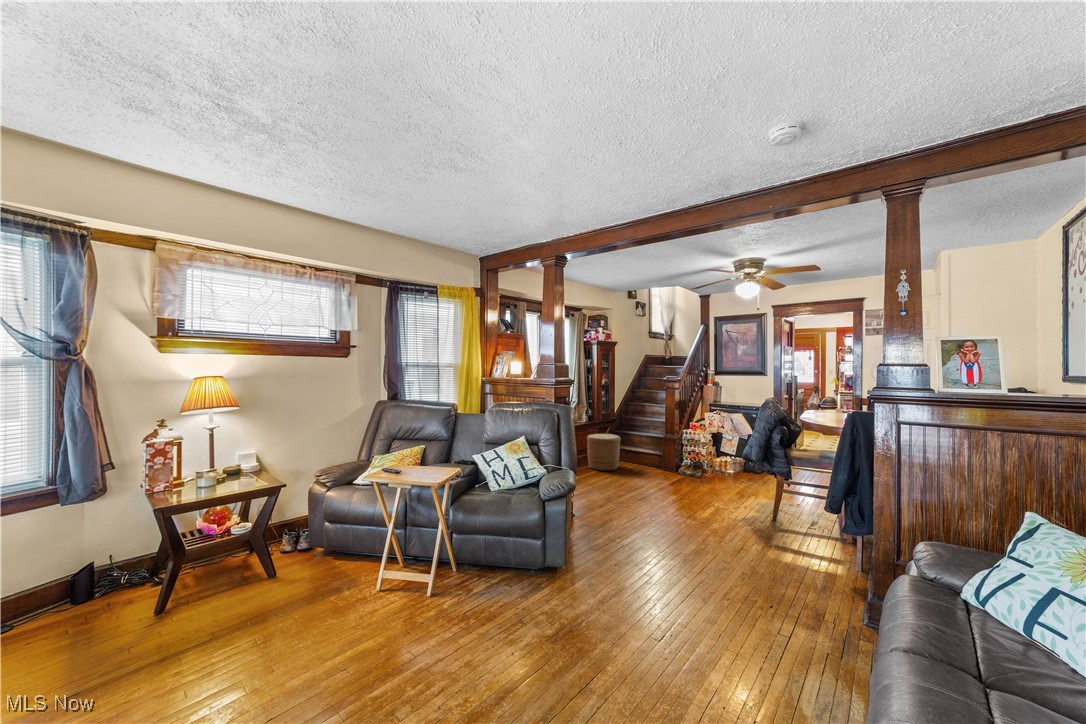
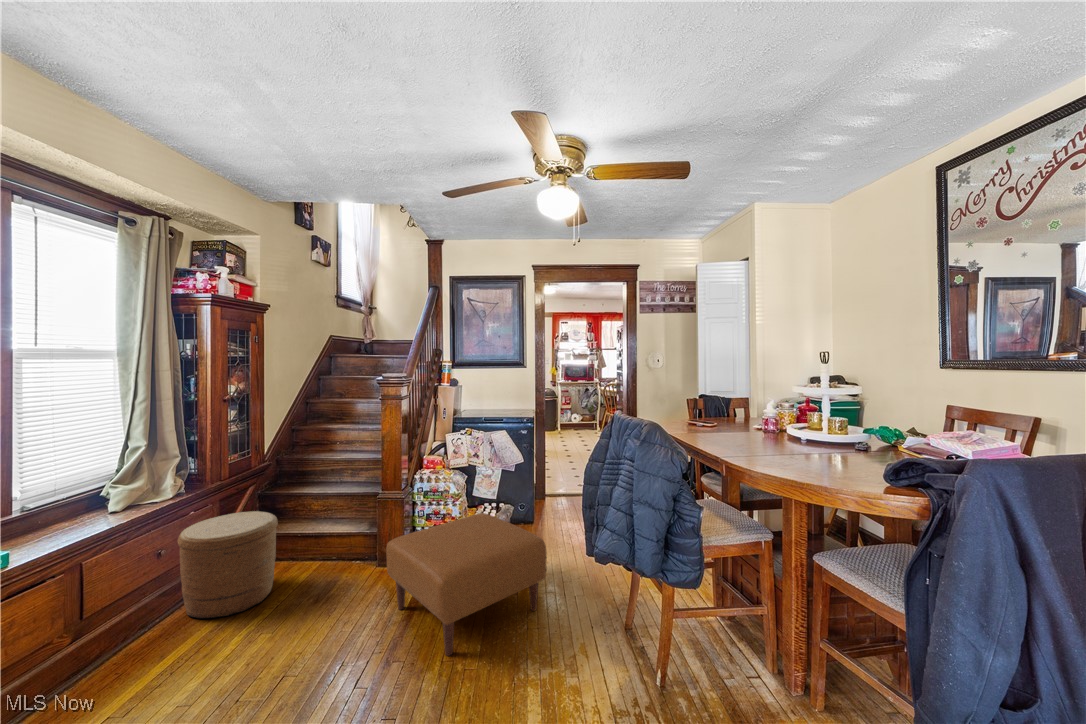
ottoman: none [664,450,741,497] -> present [386,513,547,656]

